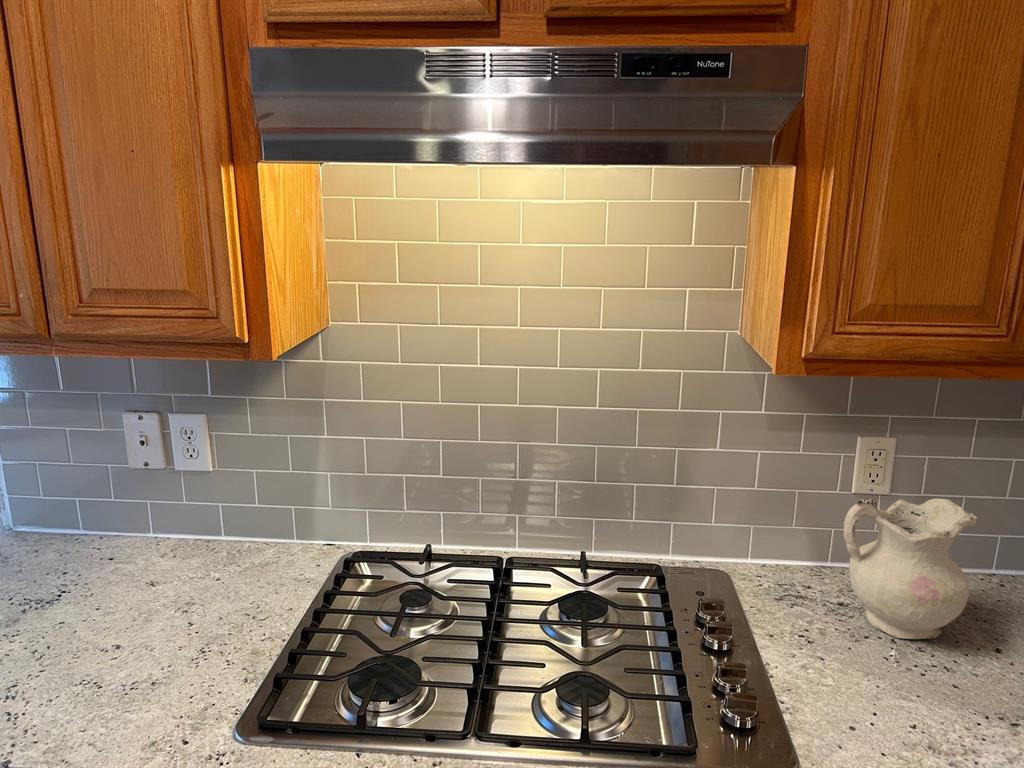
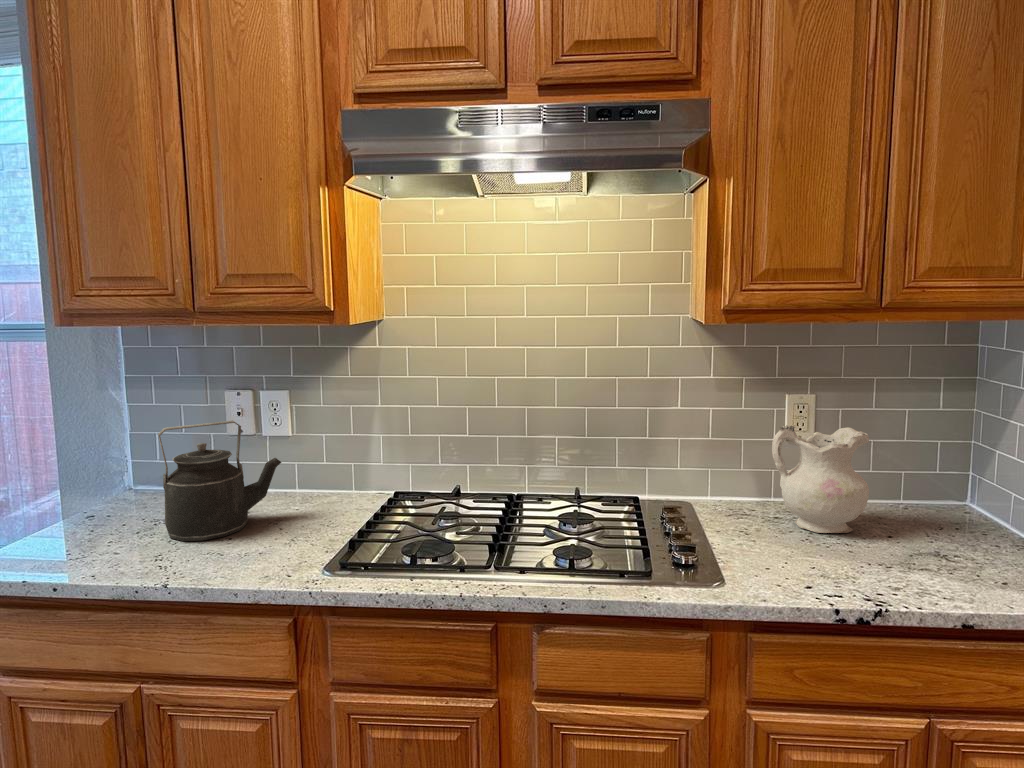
kettle: none [13,477,195,647] -> present [158,420,281,541]

